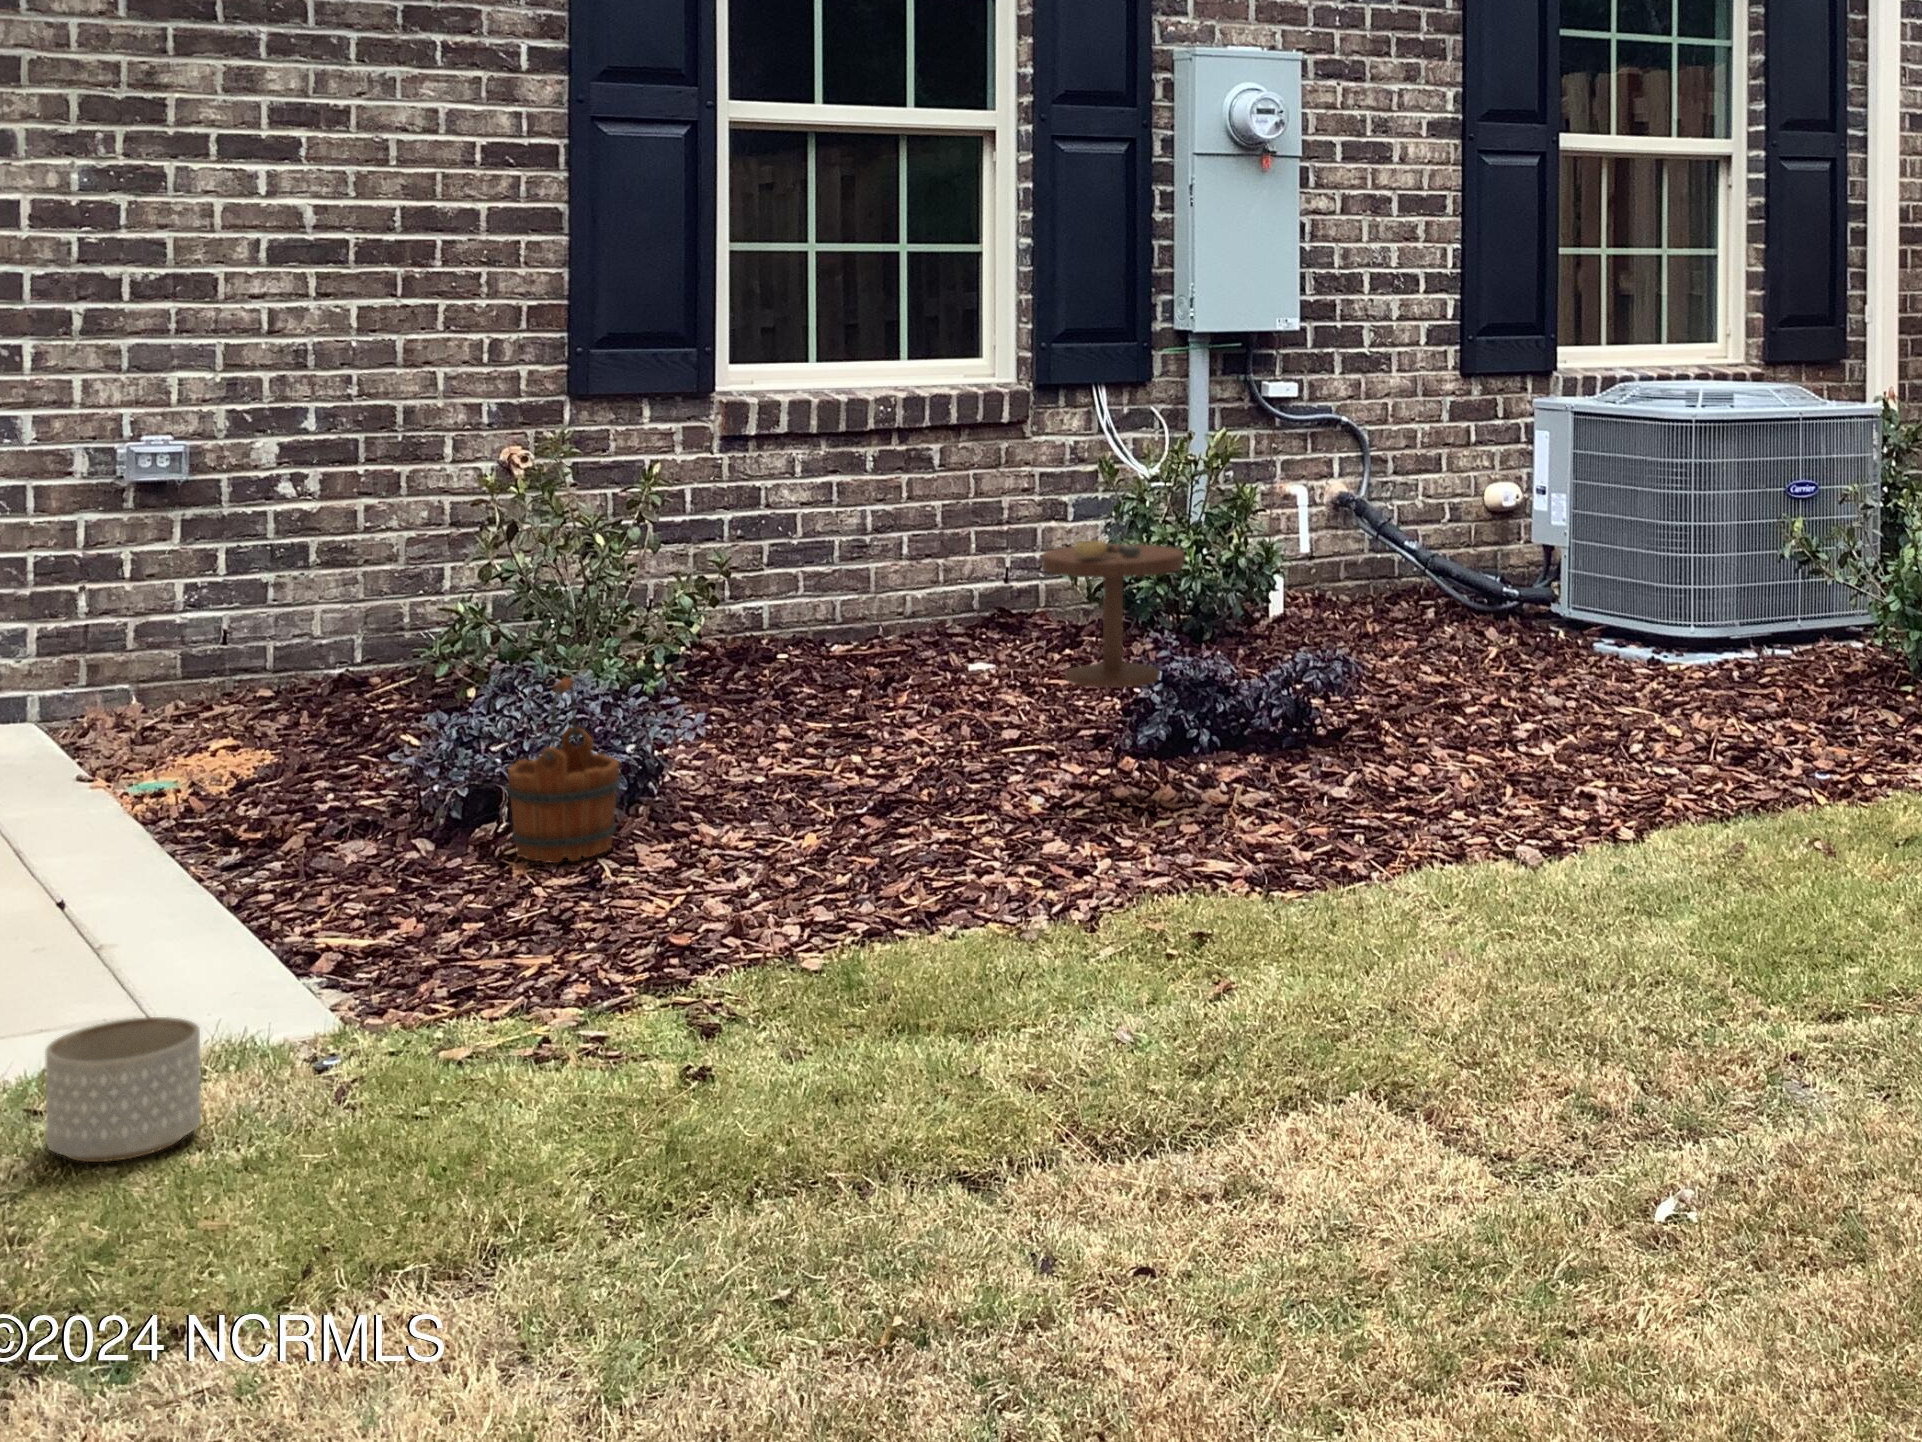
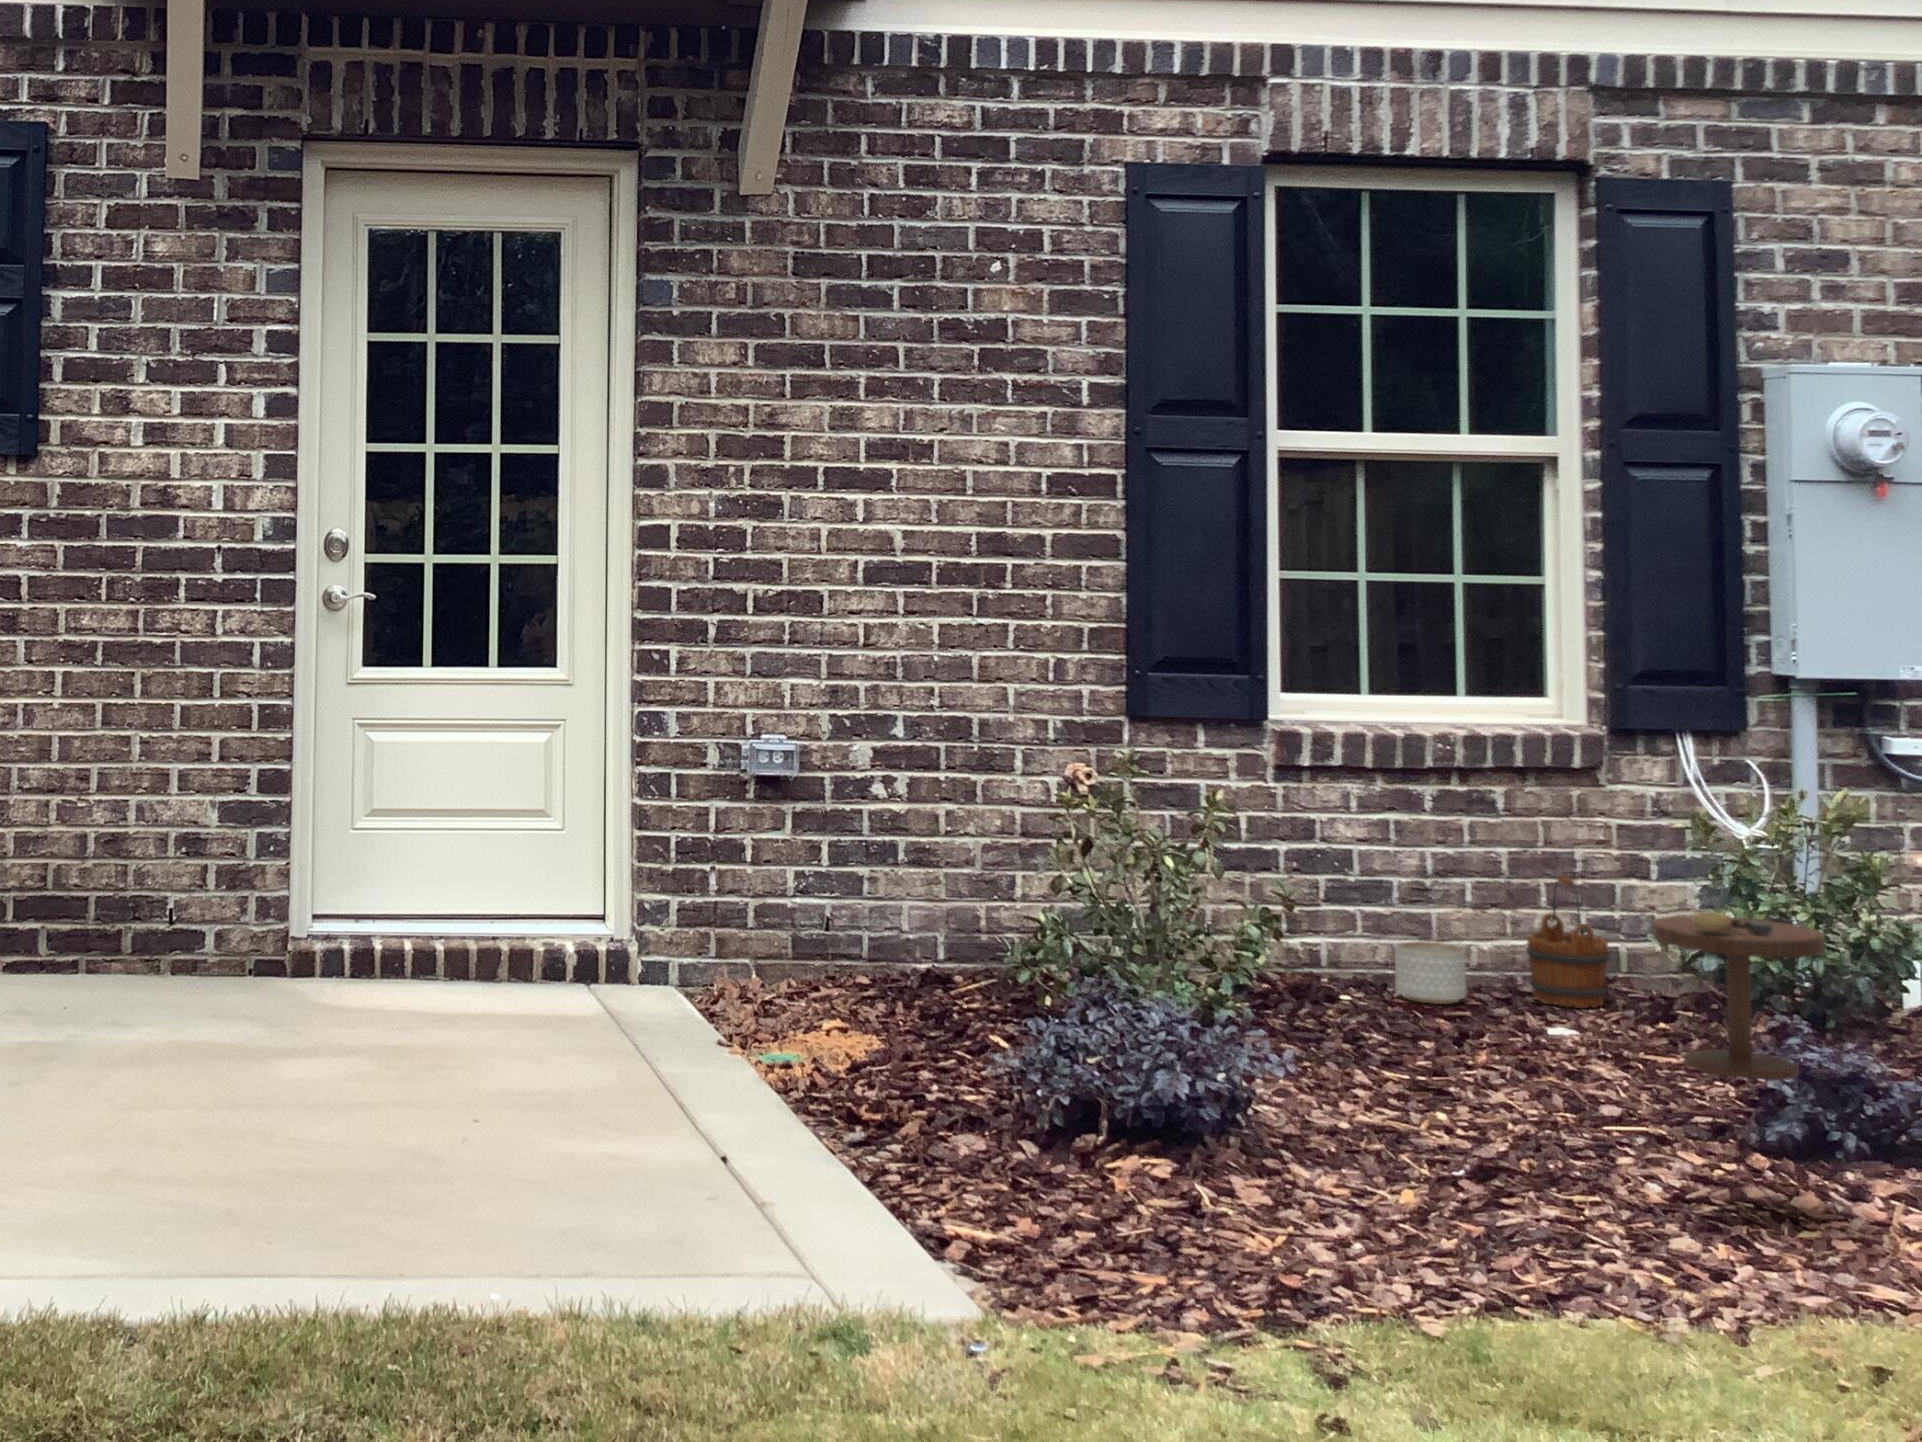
wooden bucket: present [507,678,620,863] -> present [1526,876,1609,1008]
planter: present [45,1017,201,1162] -> present [1395,942,1466,1004]

